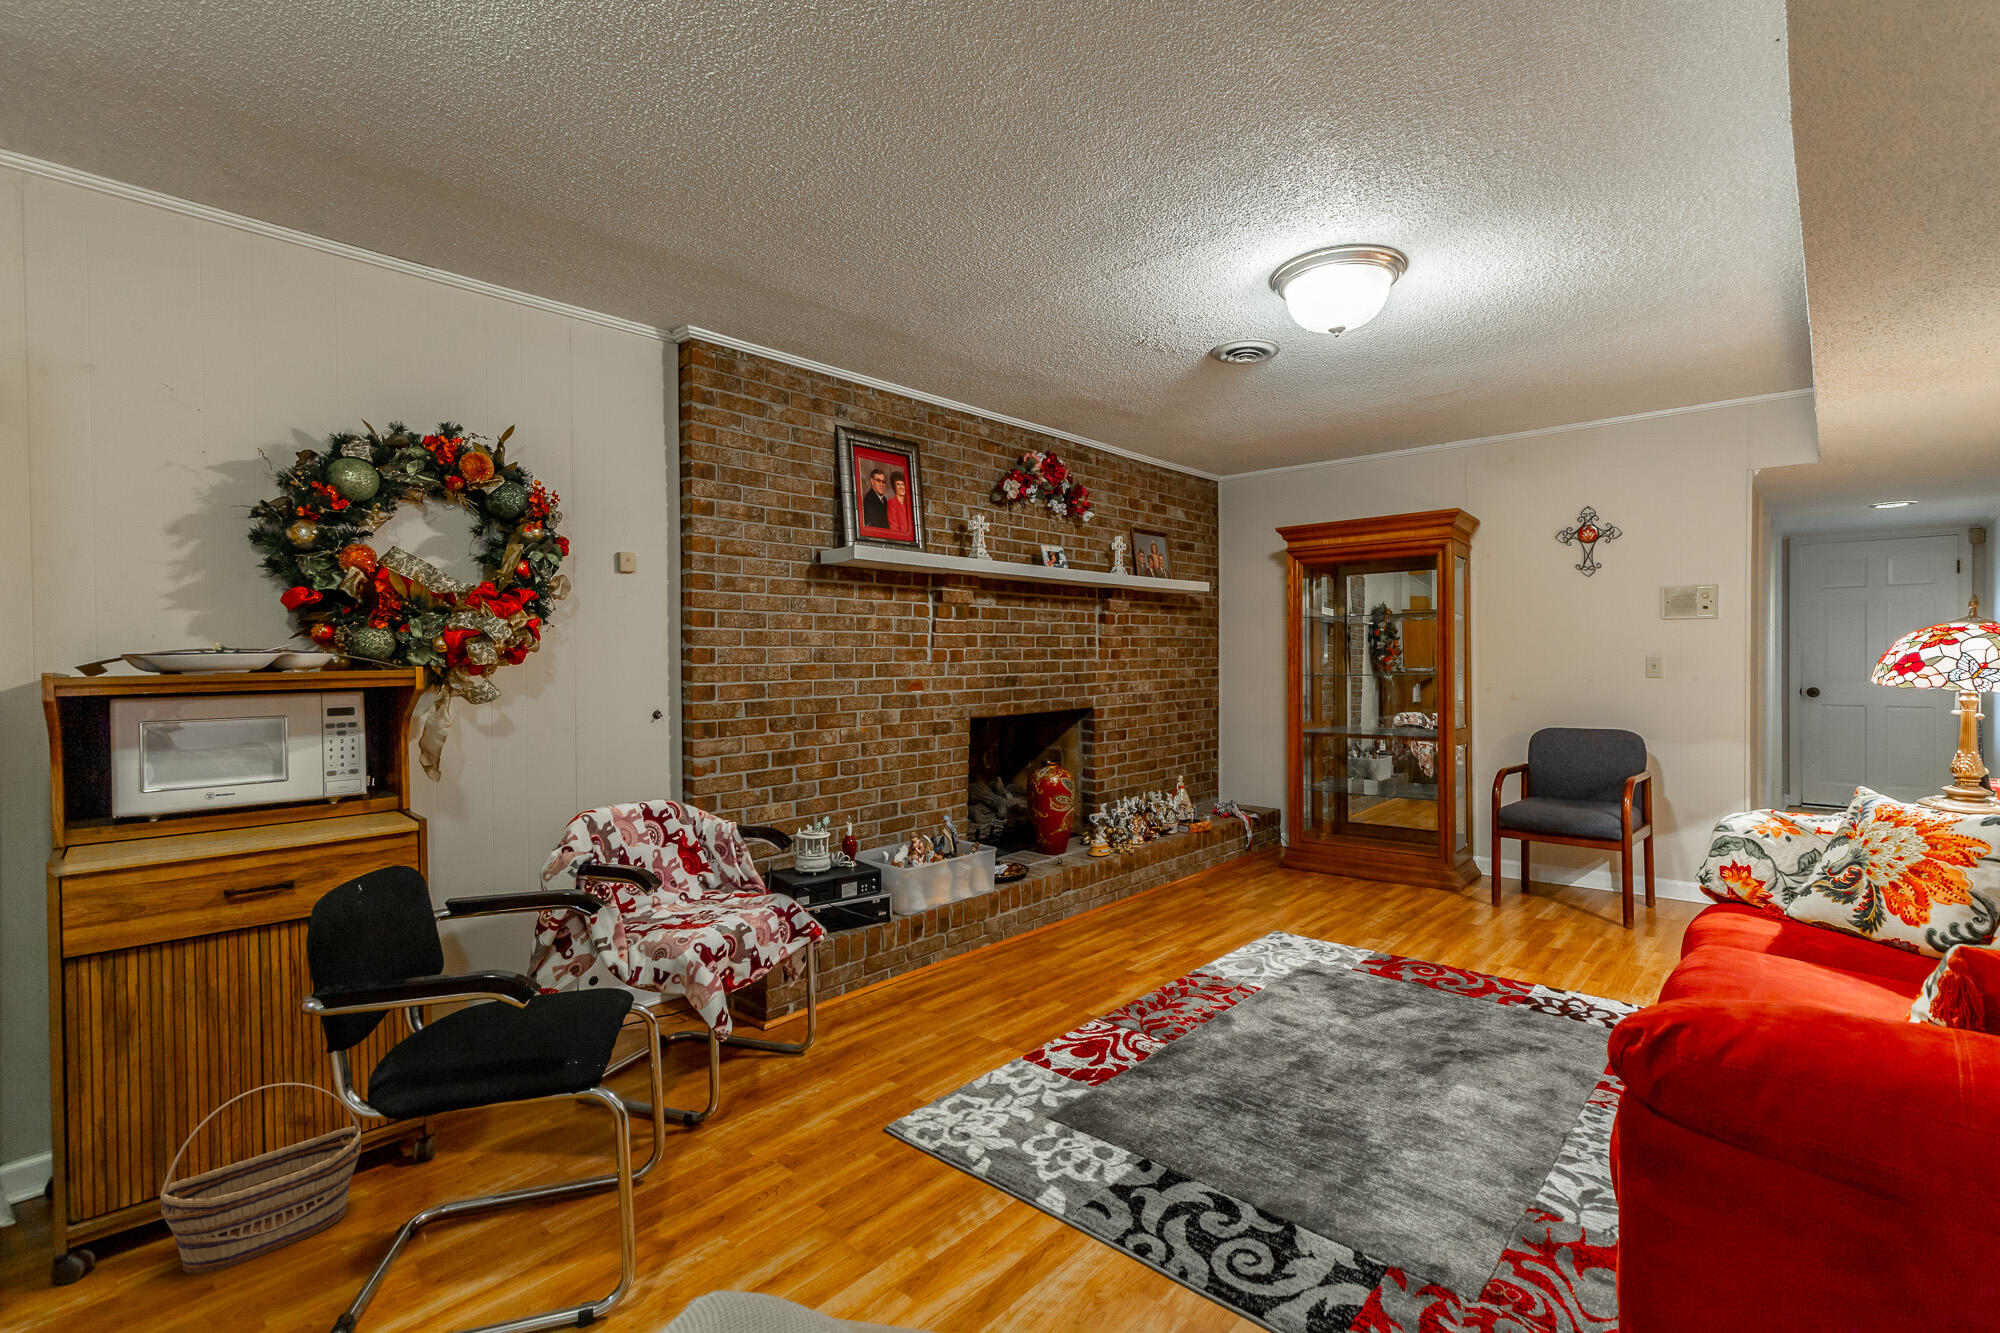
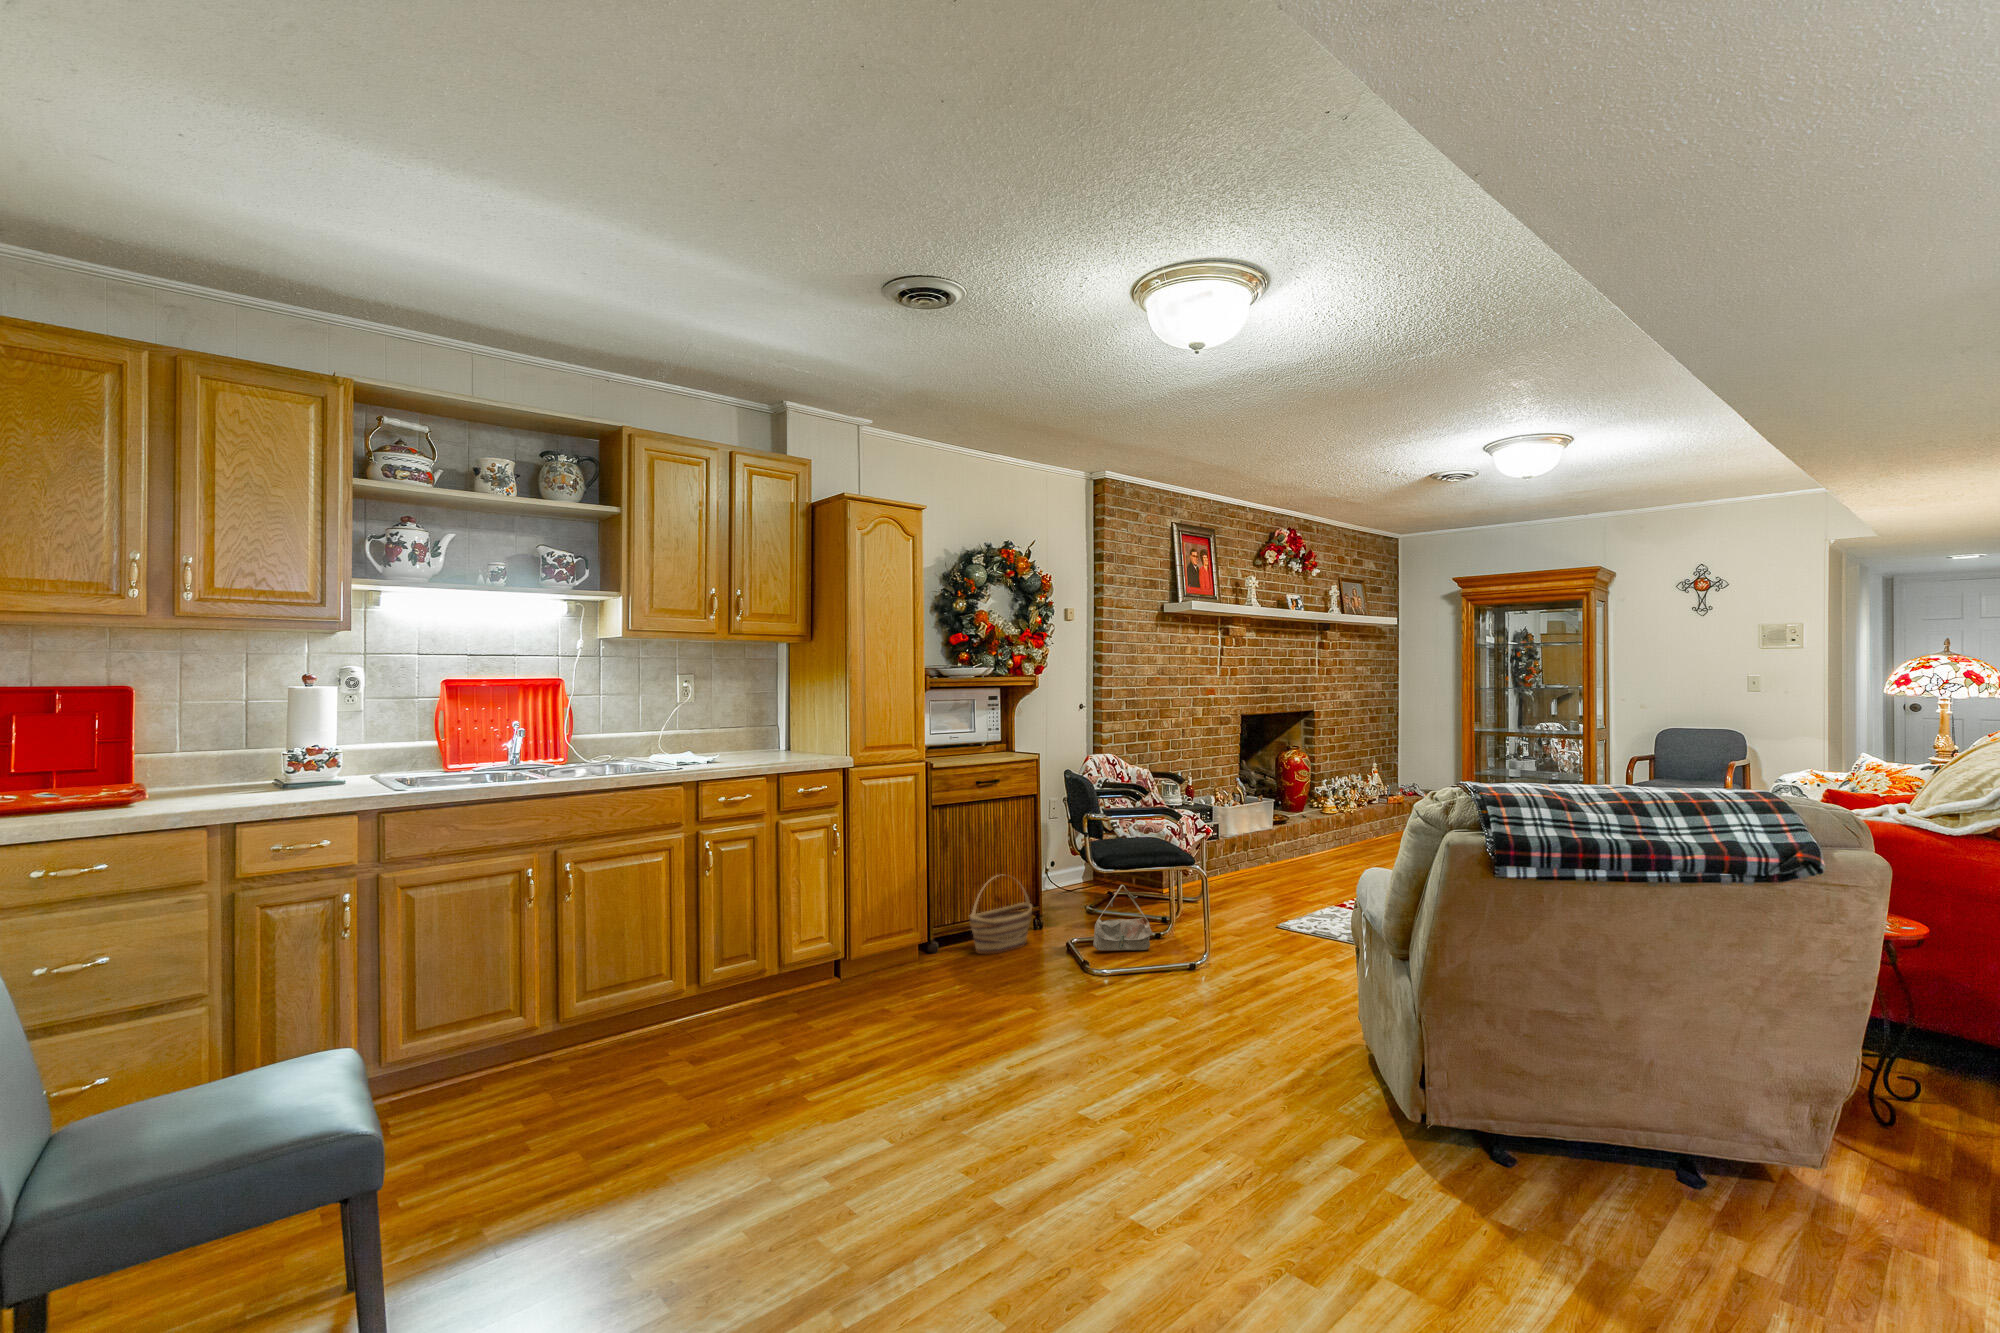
bag: none [446,1100,580,1245] -> present [1093,885,1152,951]

